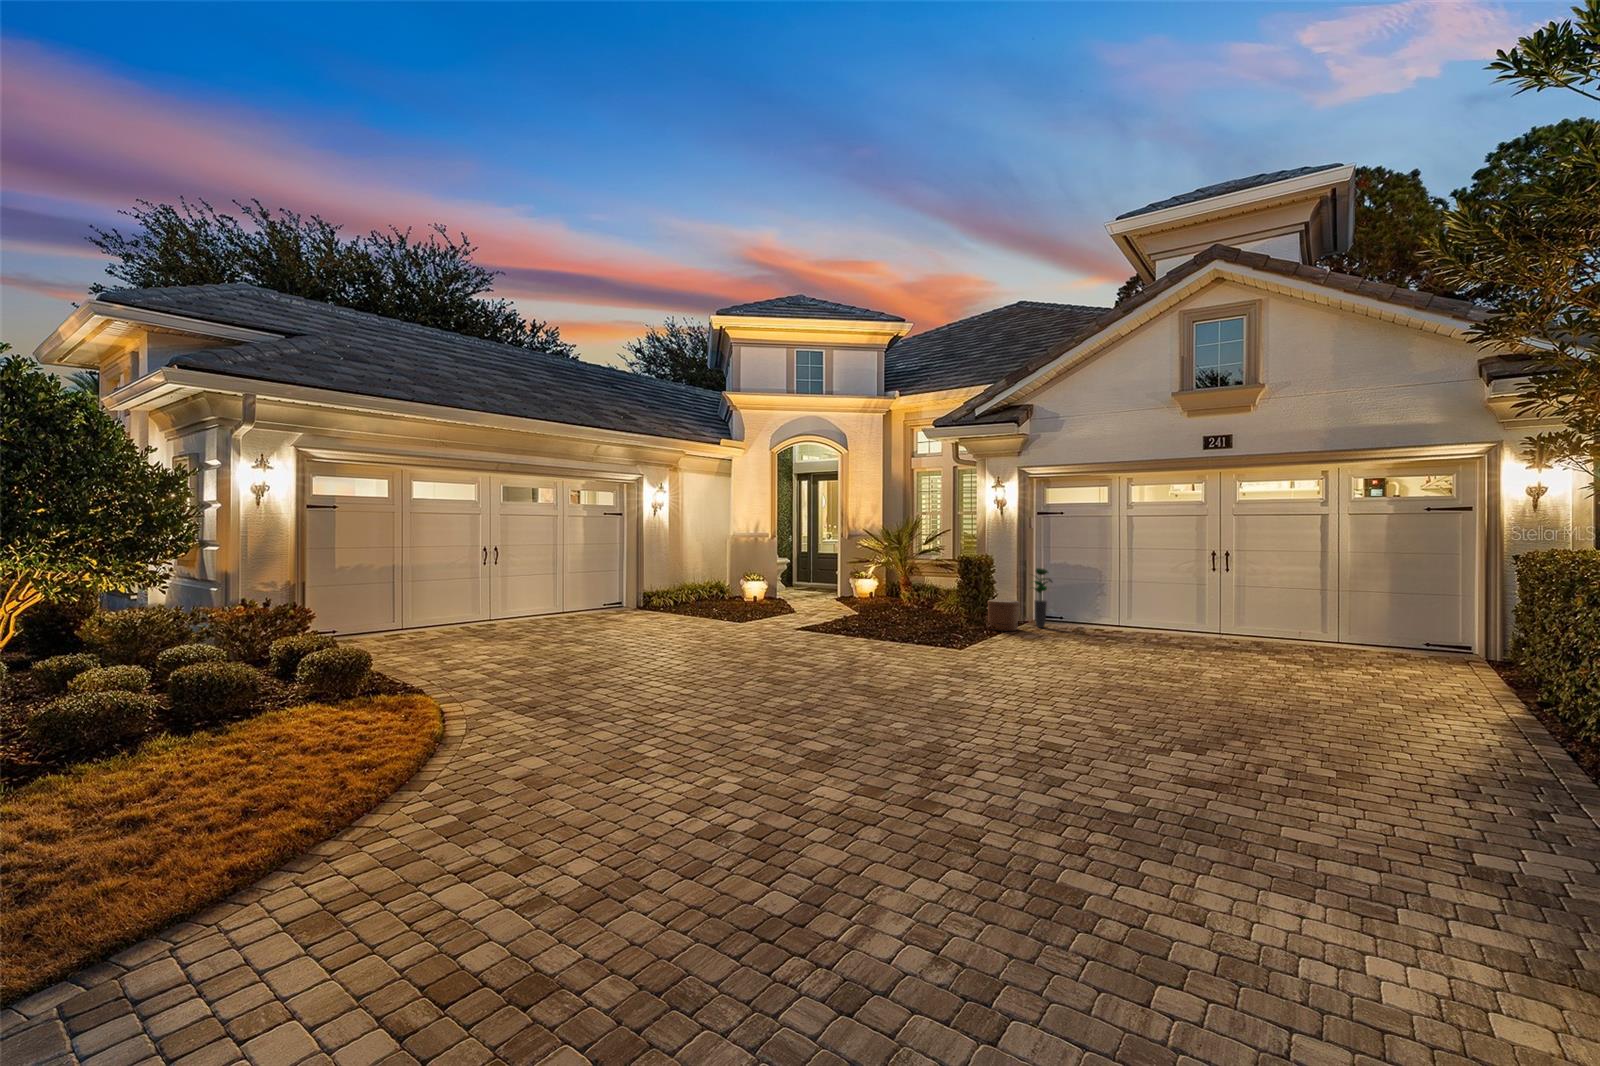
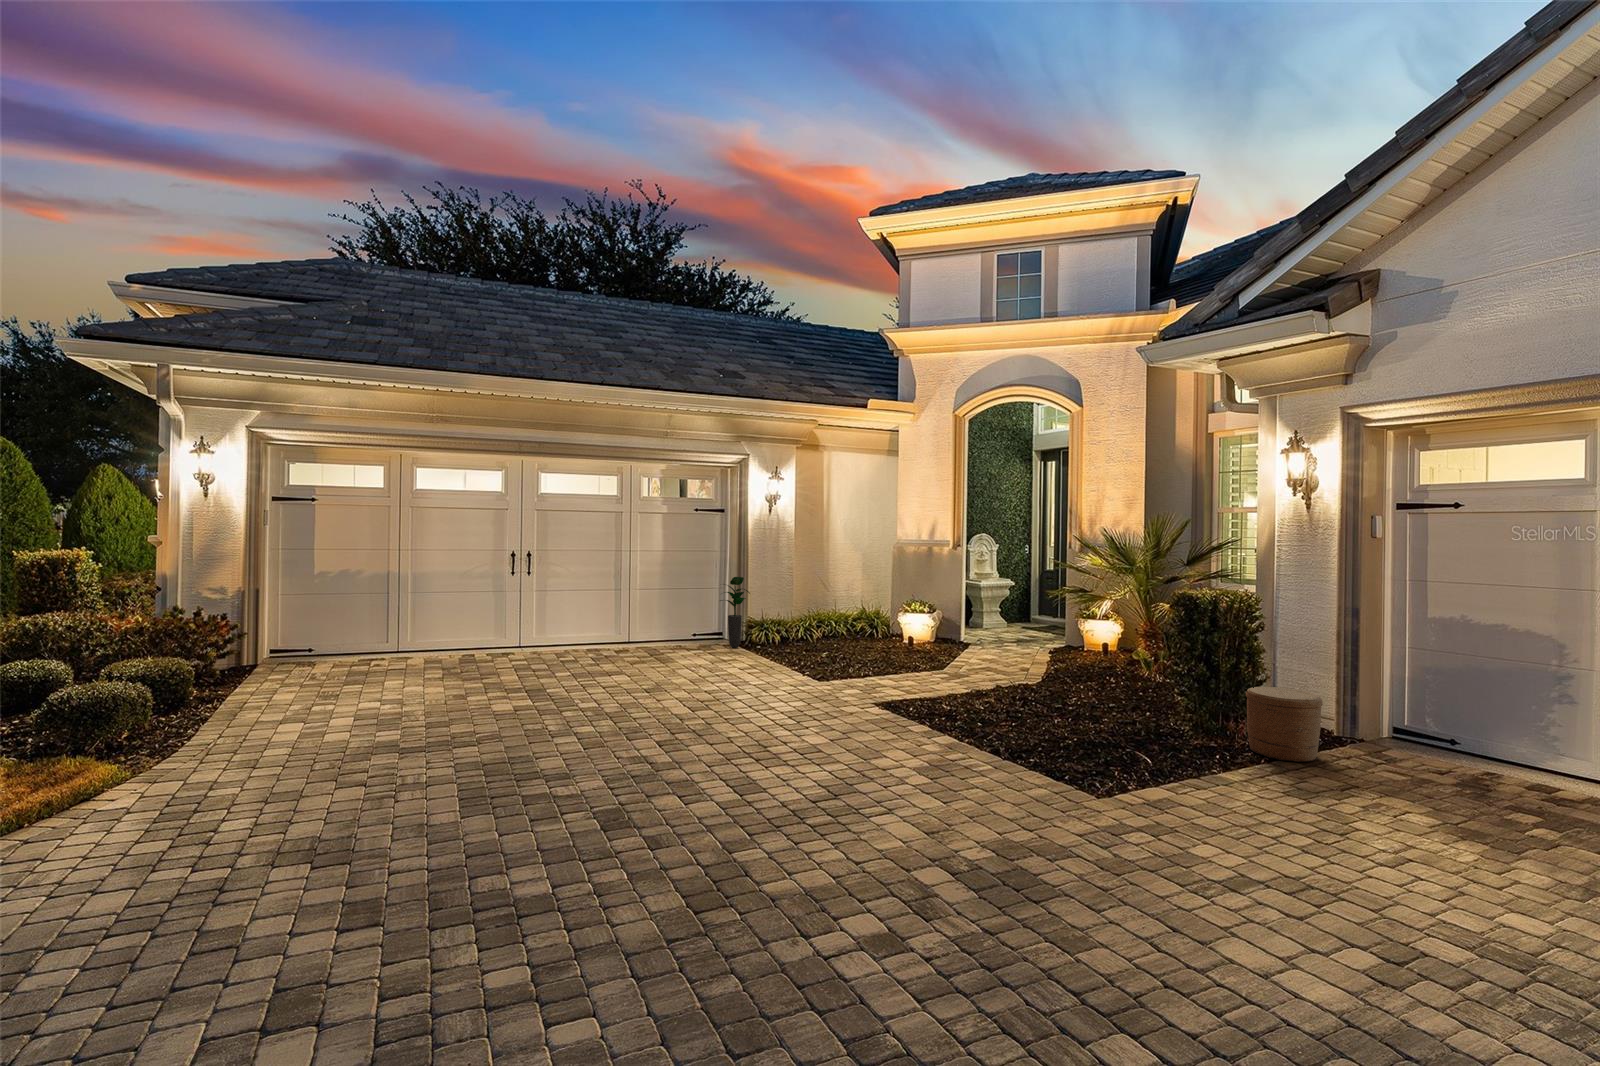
potted plant: present [1035,568,1052,628] -> present [720,577,750,648]

